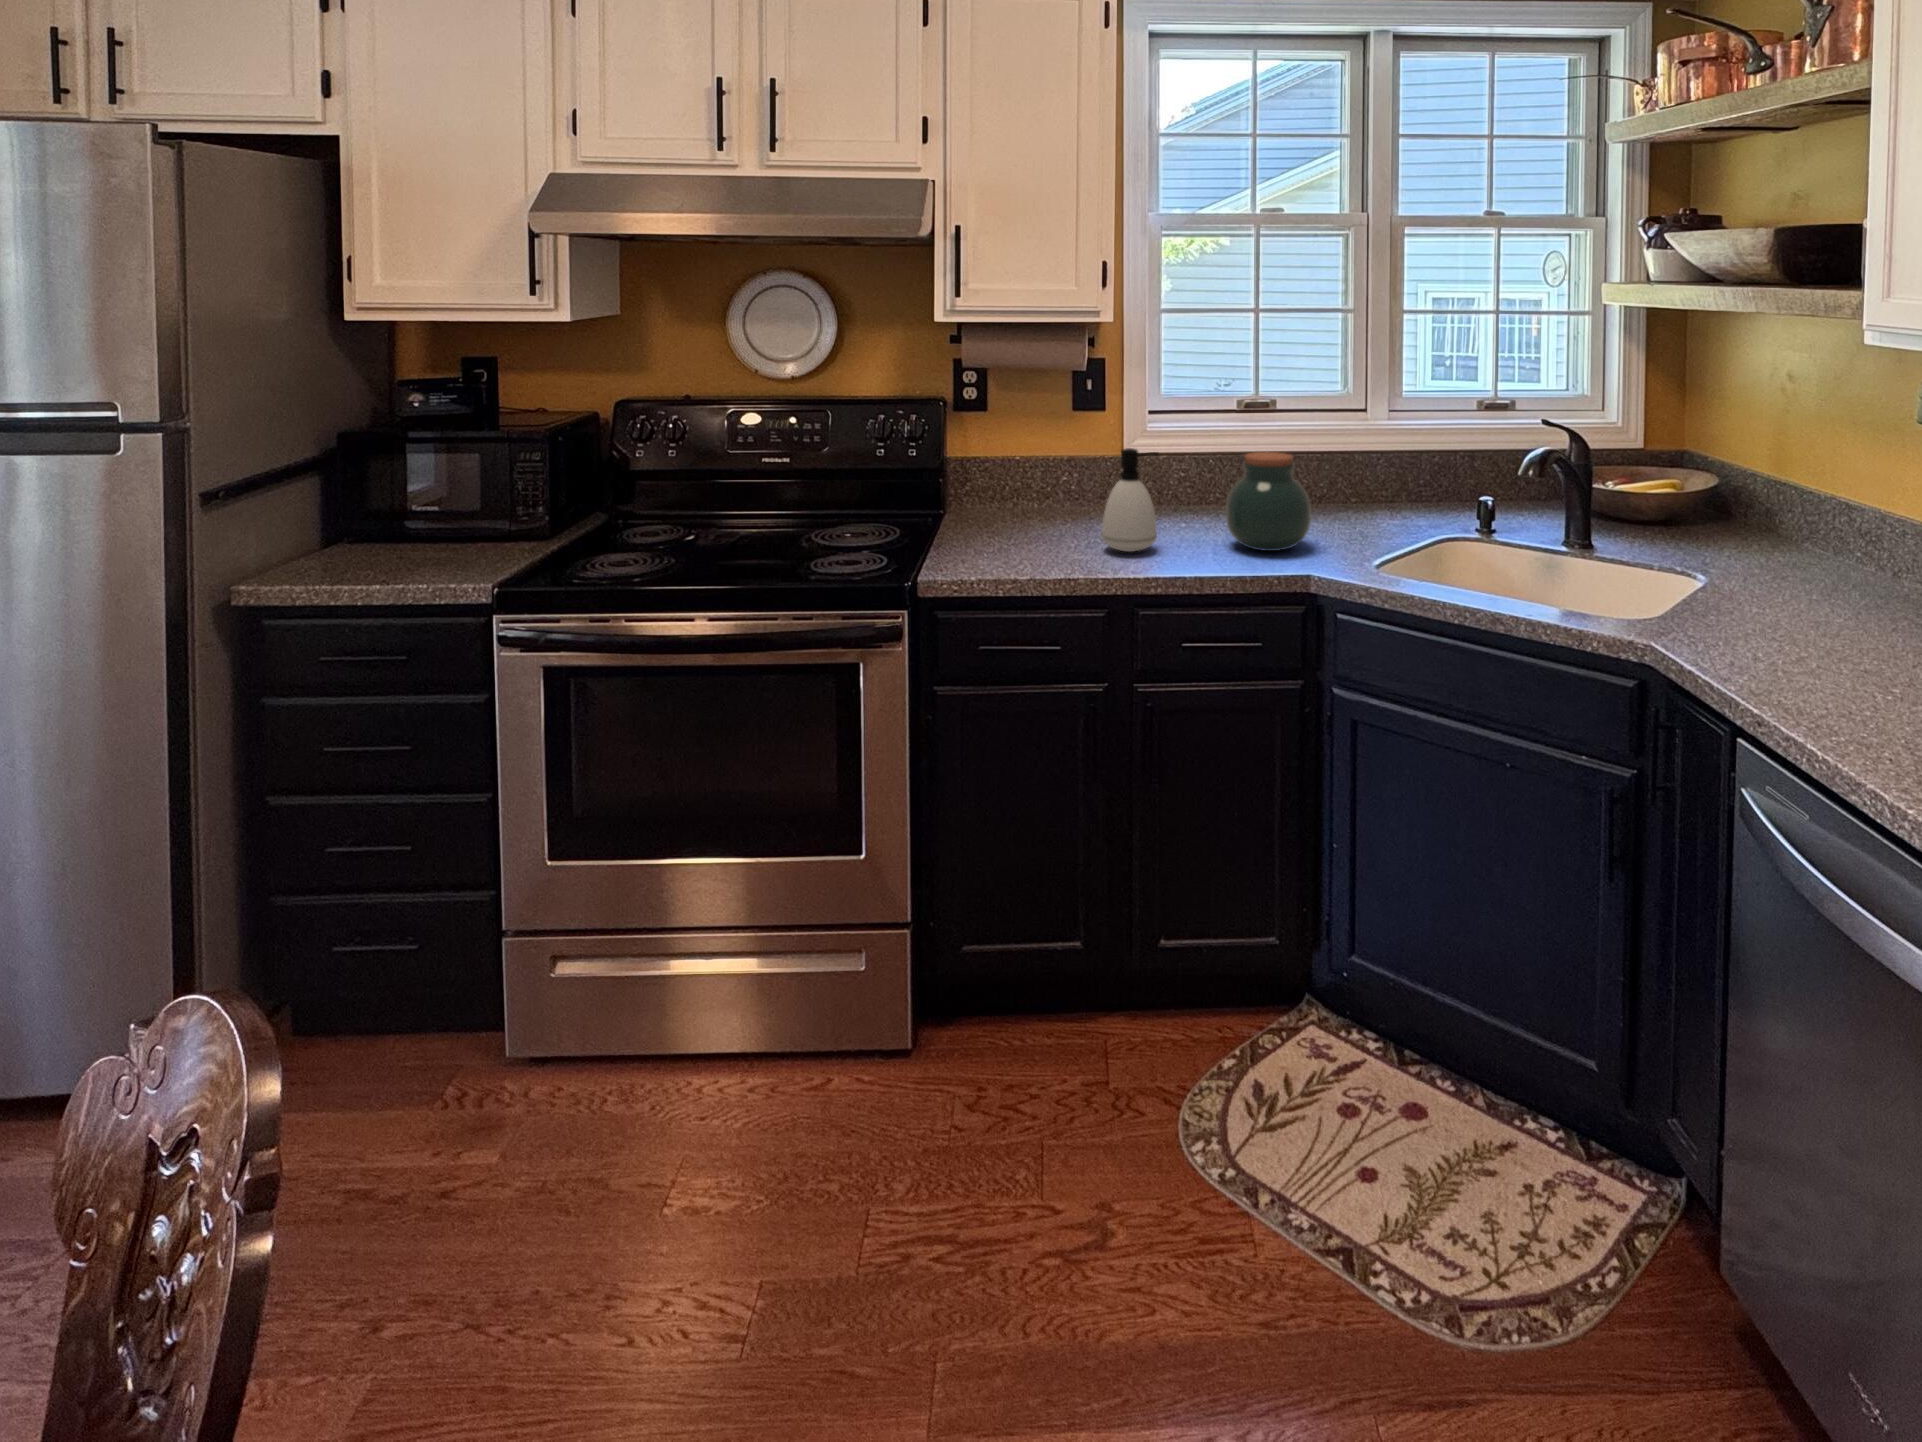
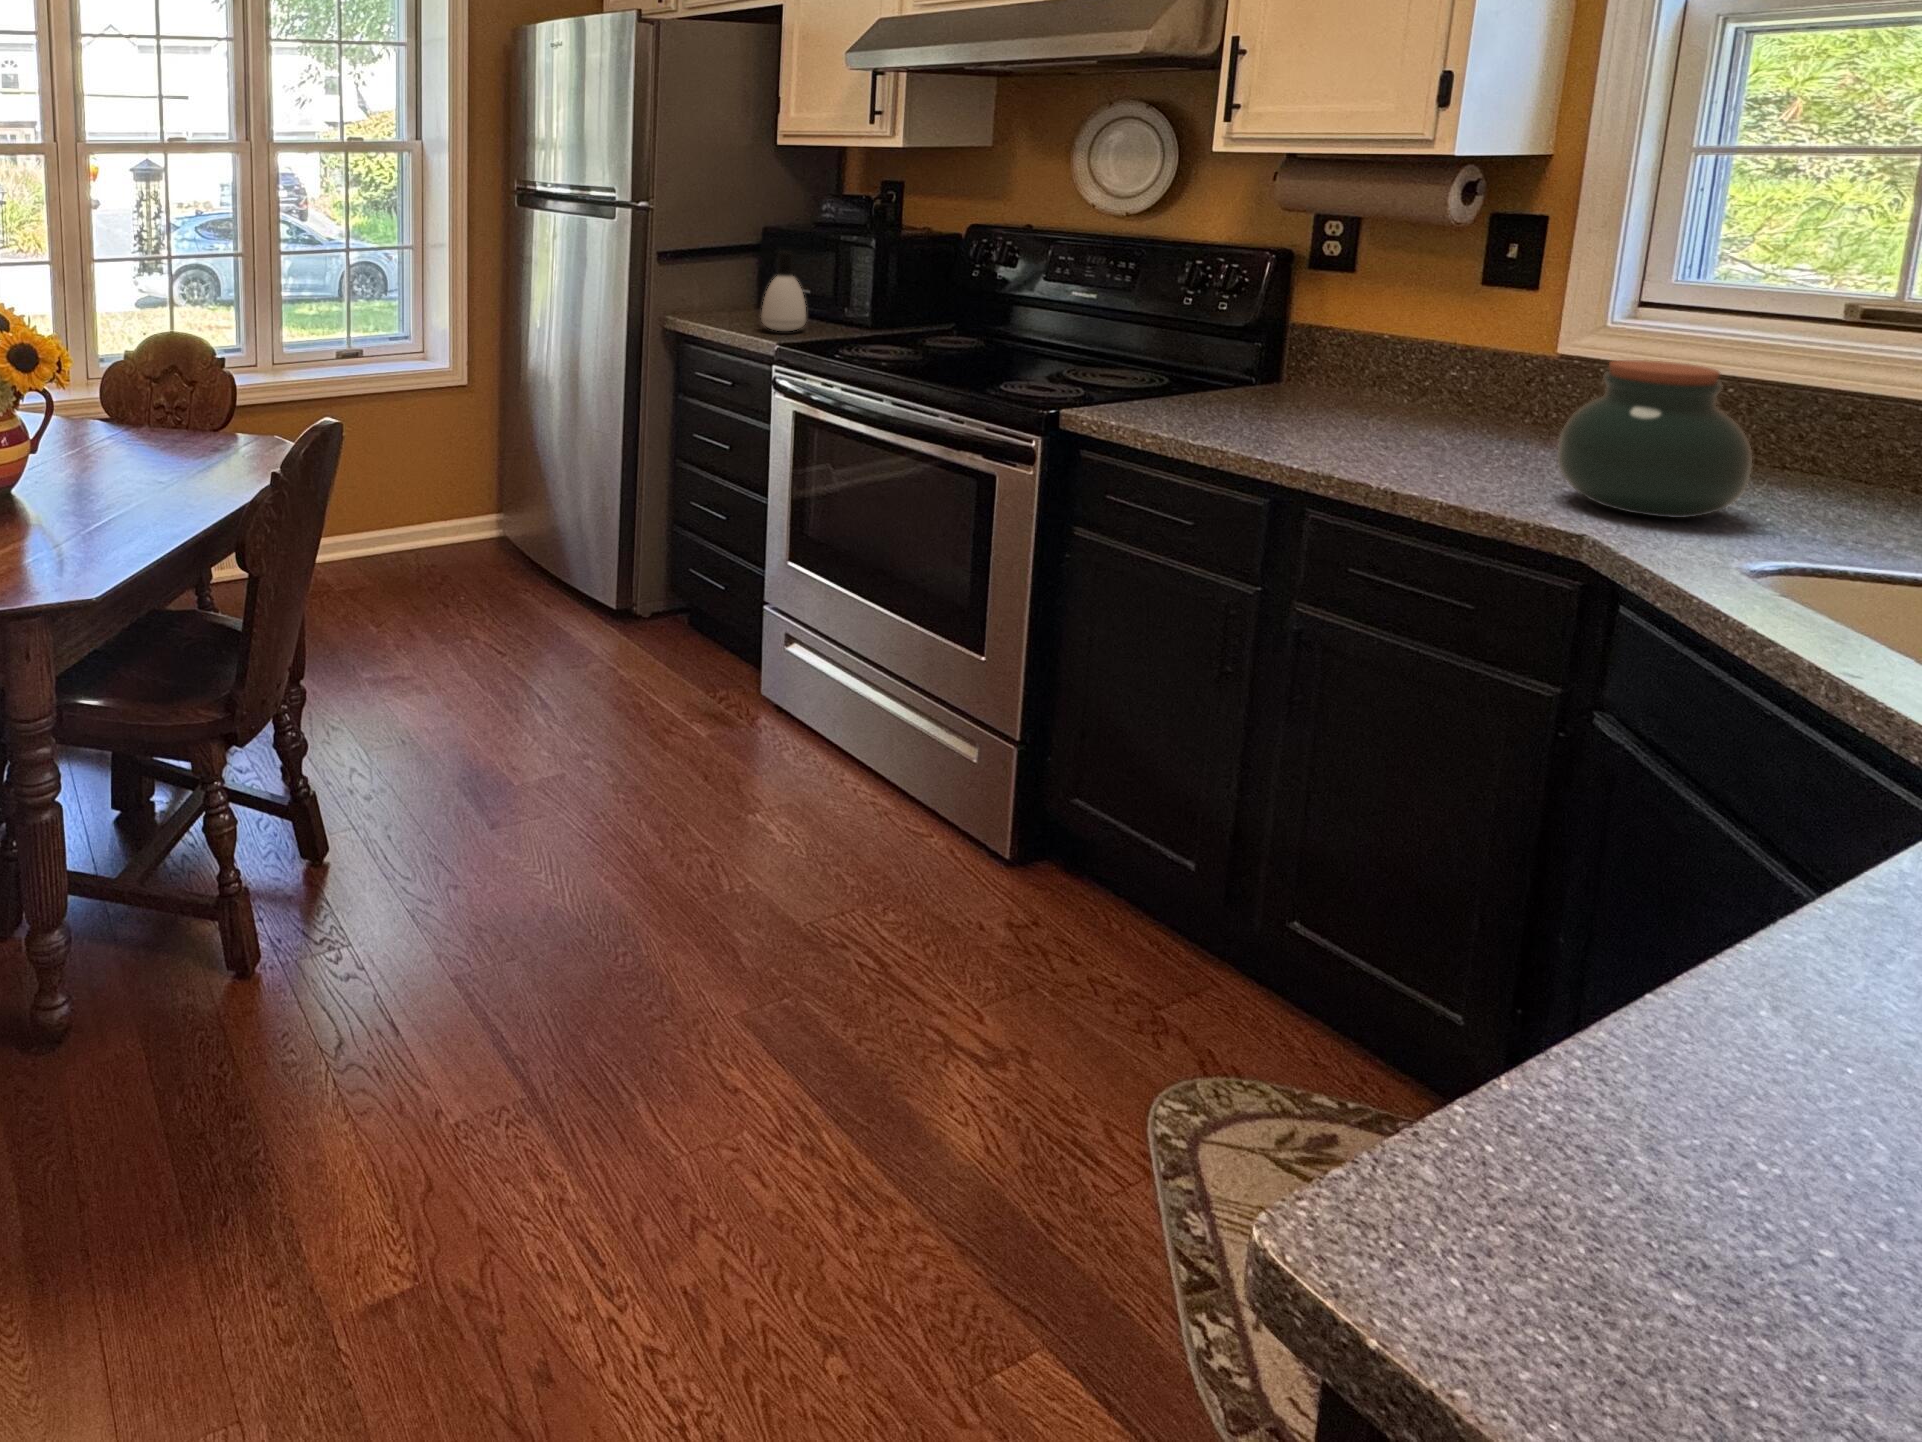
soap dispenser: present [1102,448,1158,552] -> present [761,251,806,331]

